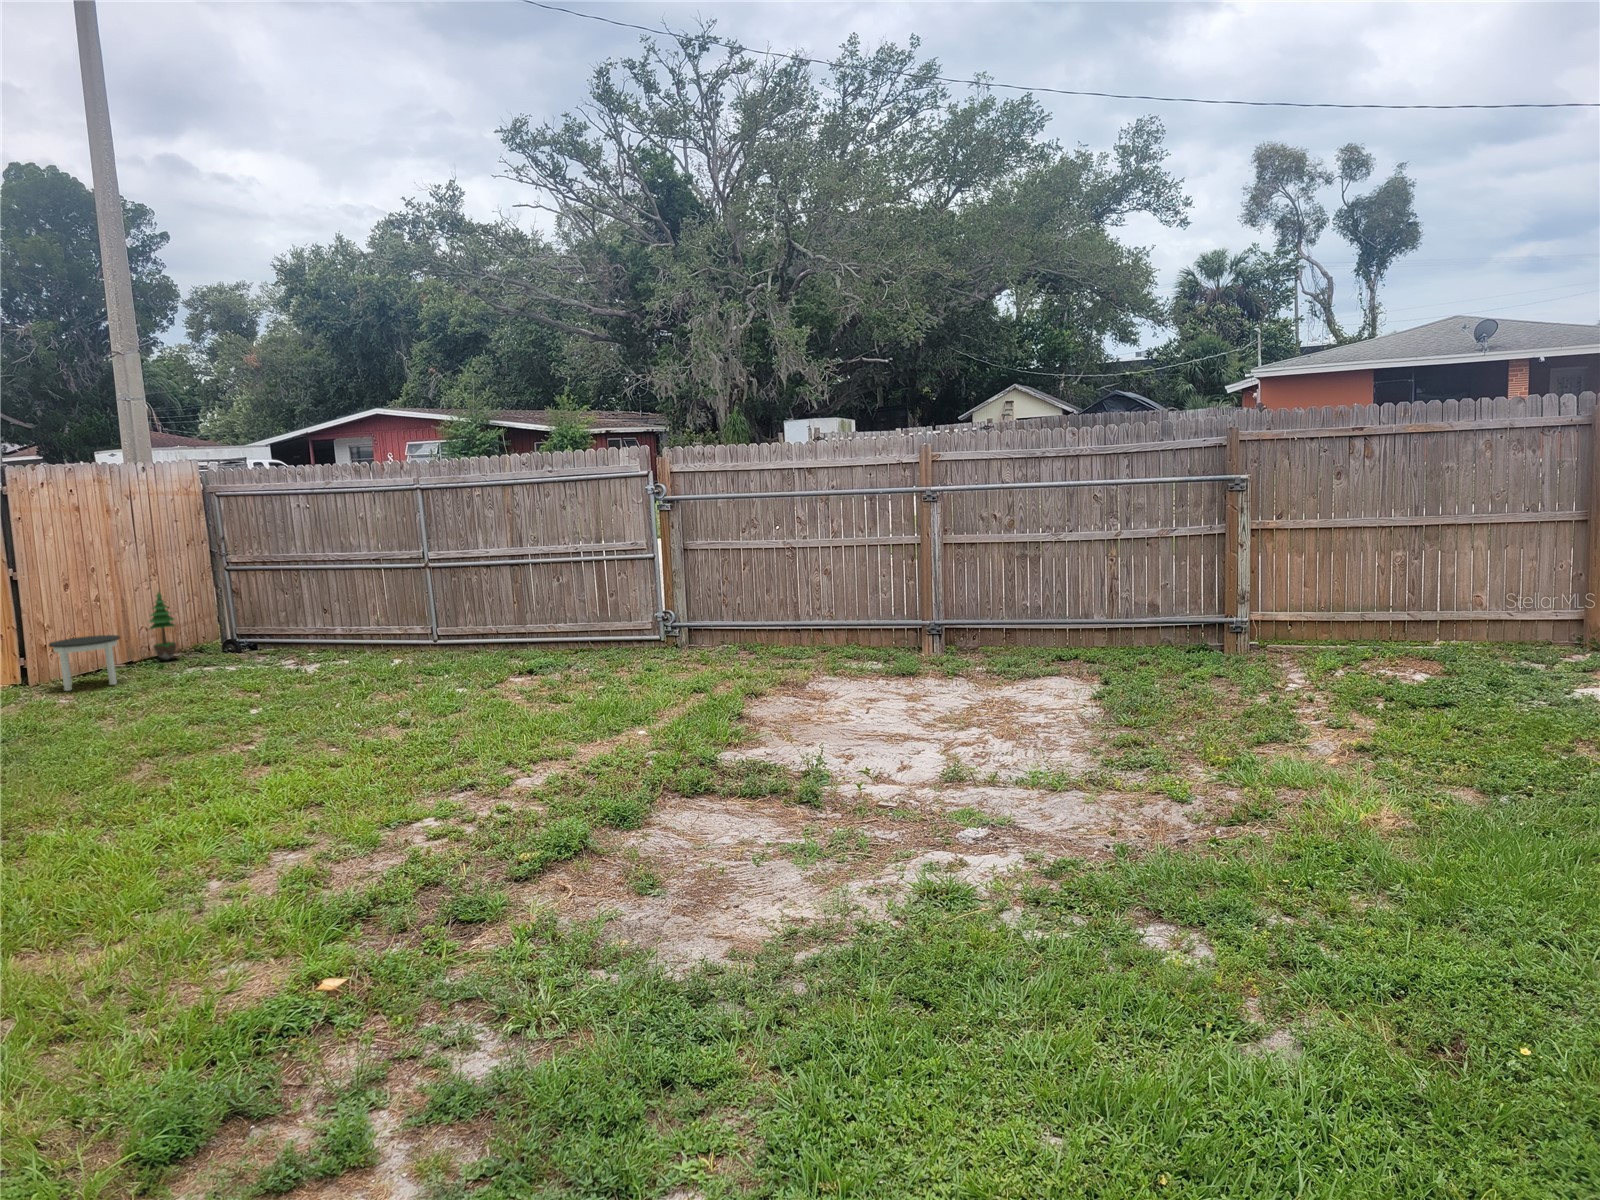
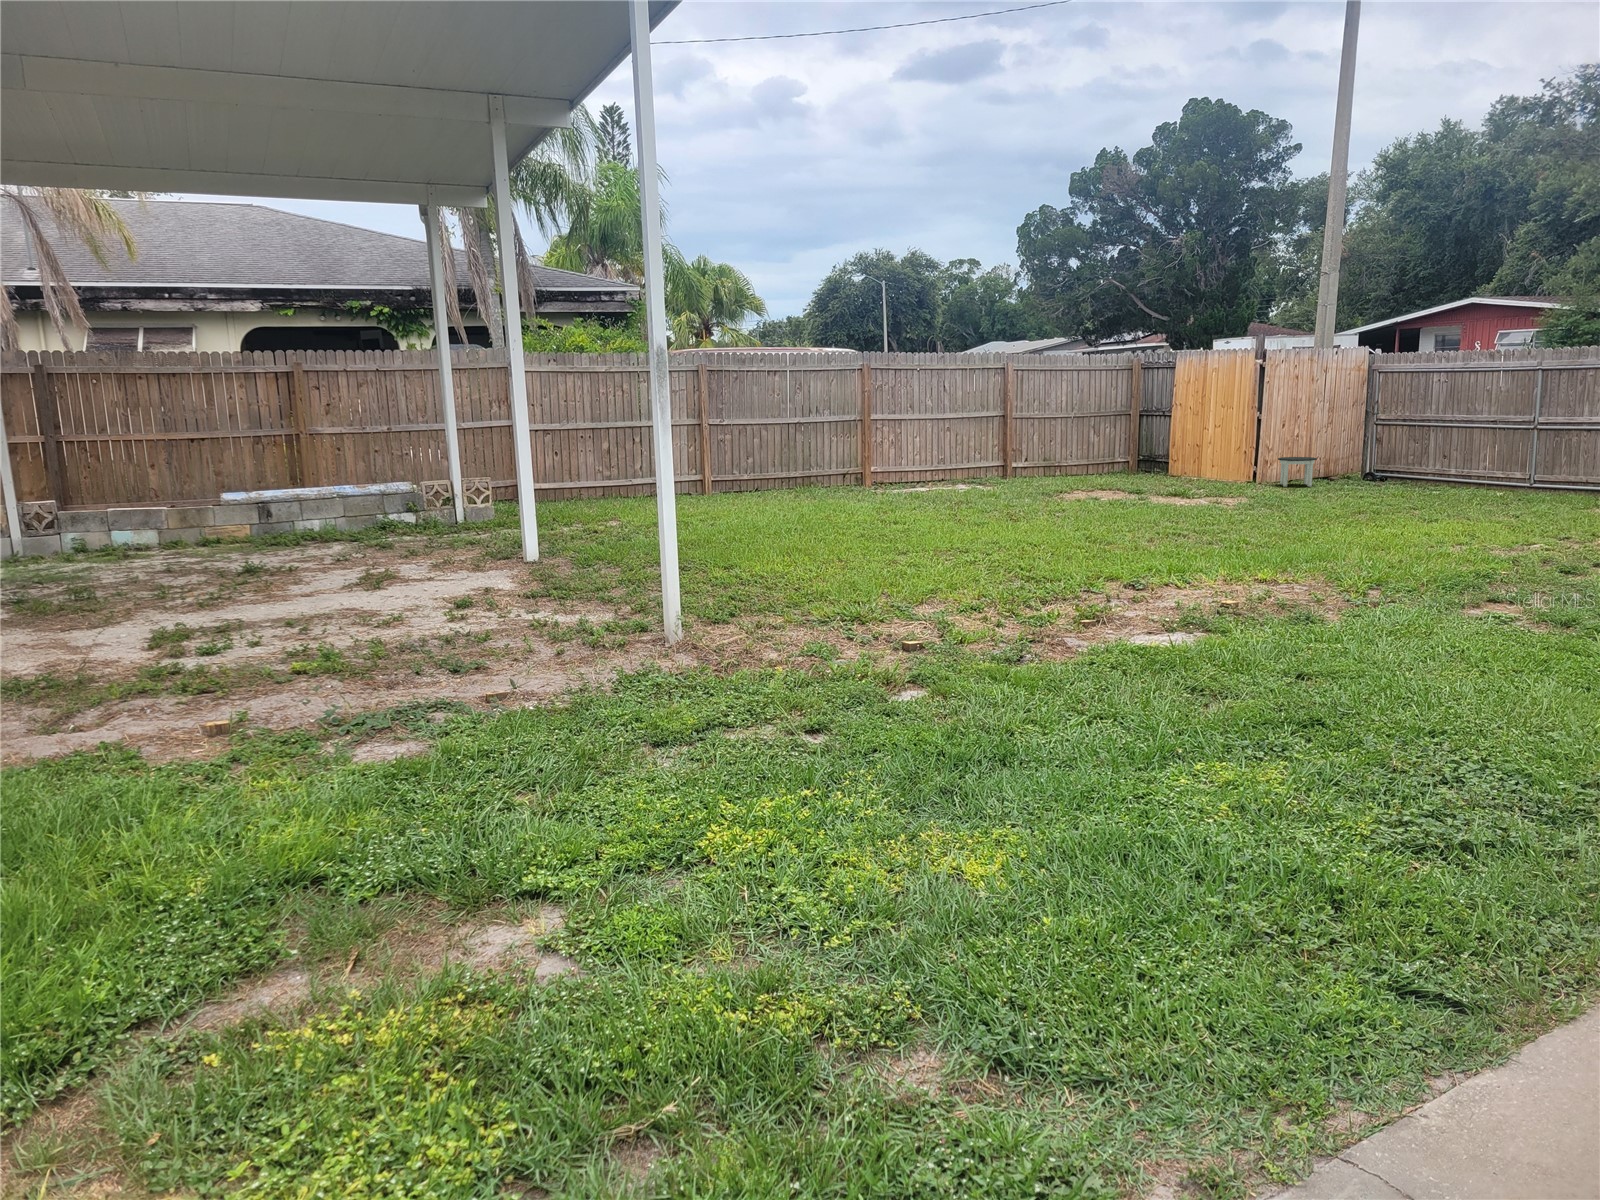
potted tree: present [150,592,176,660] -> none [1324,434,1342,479]

